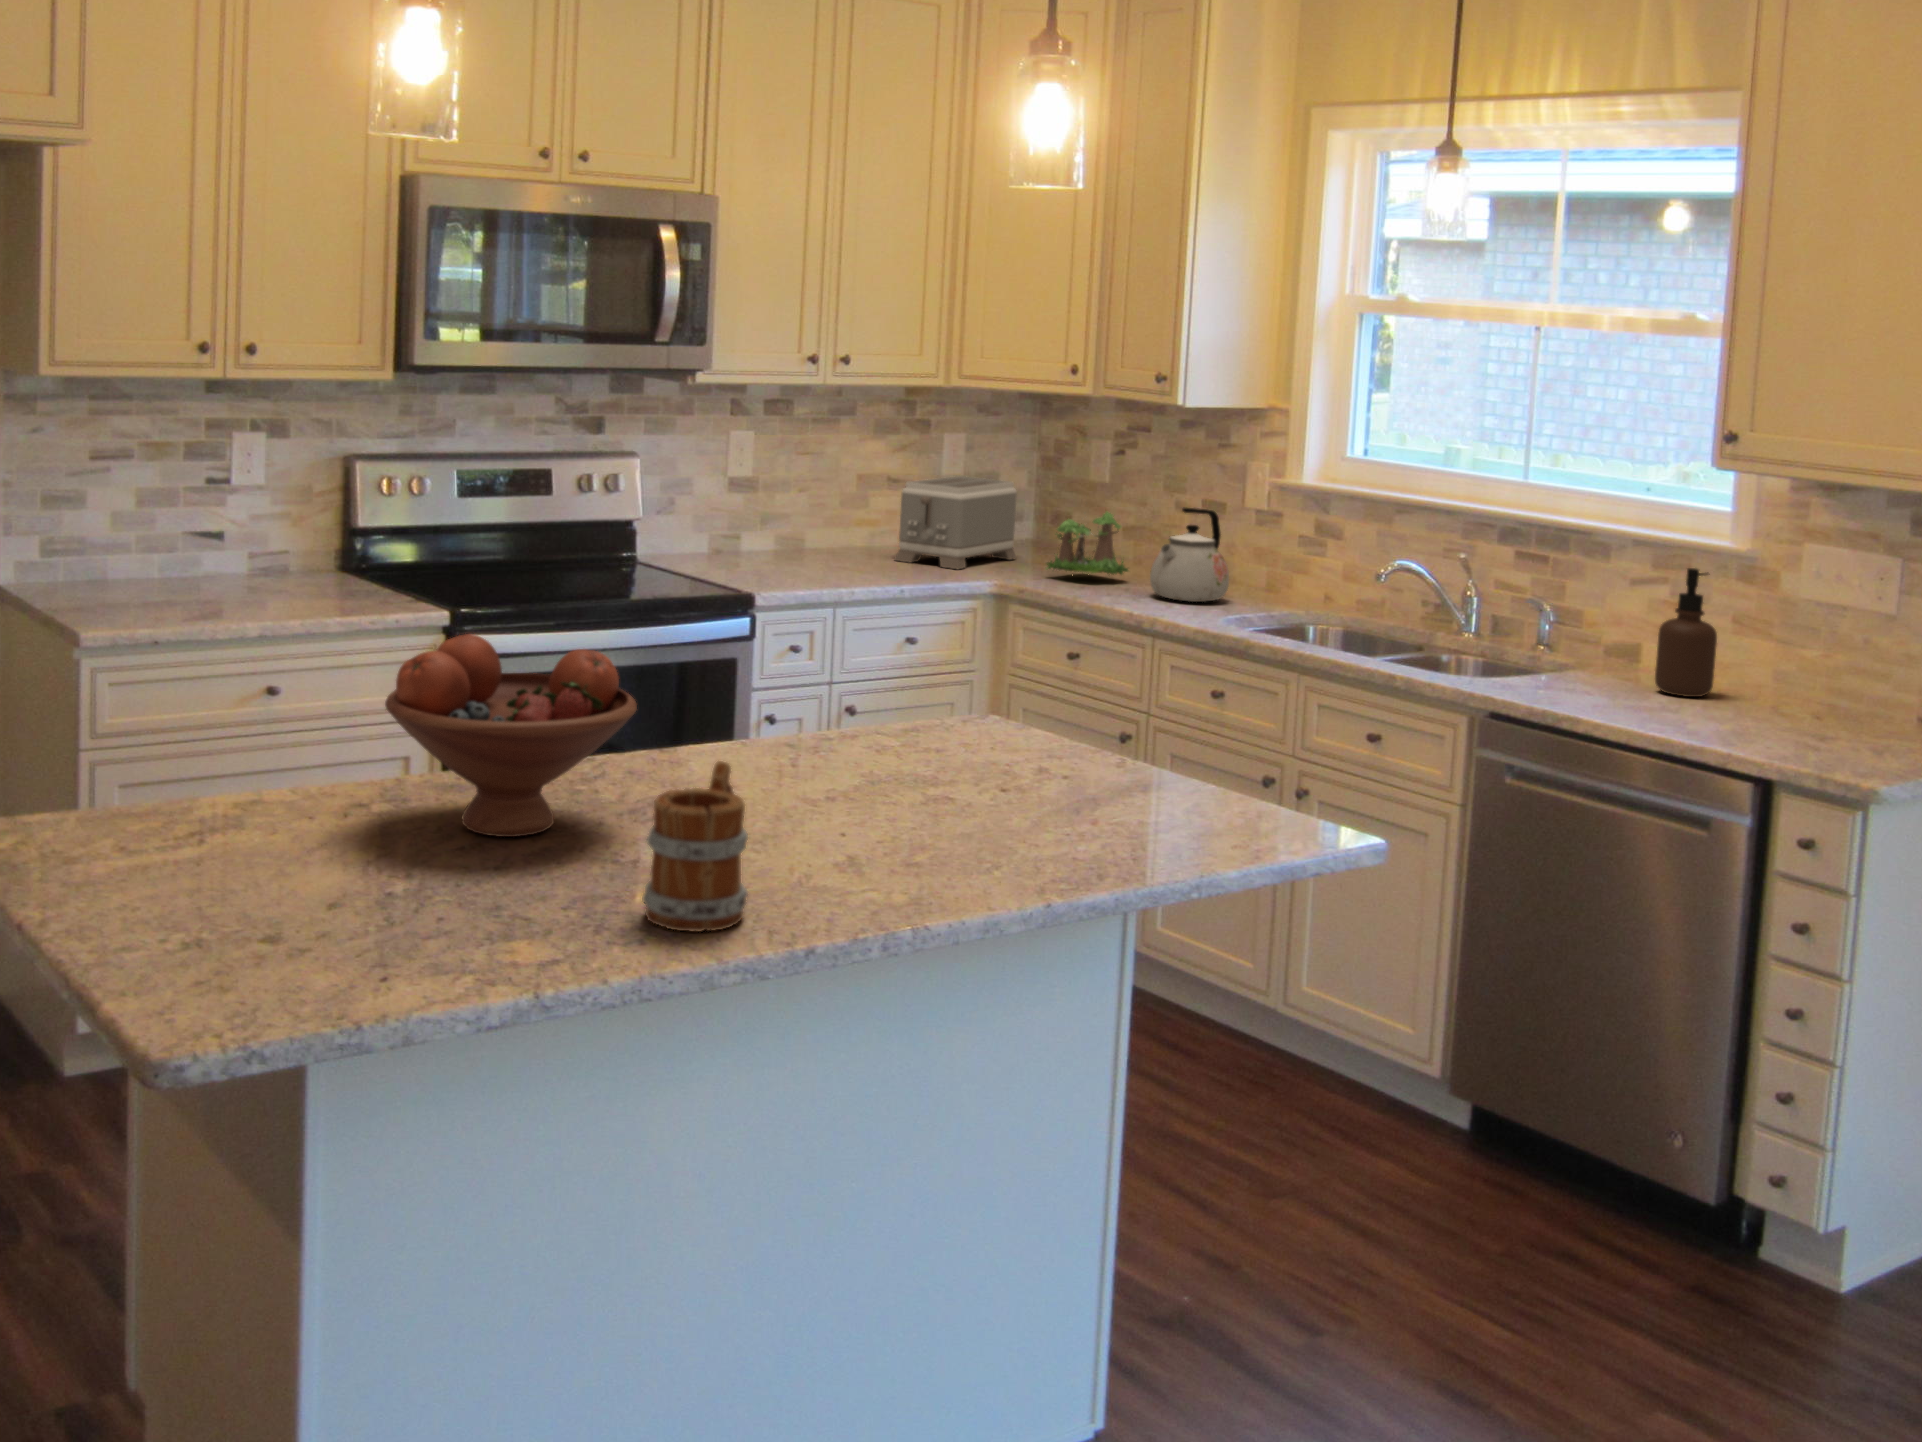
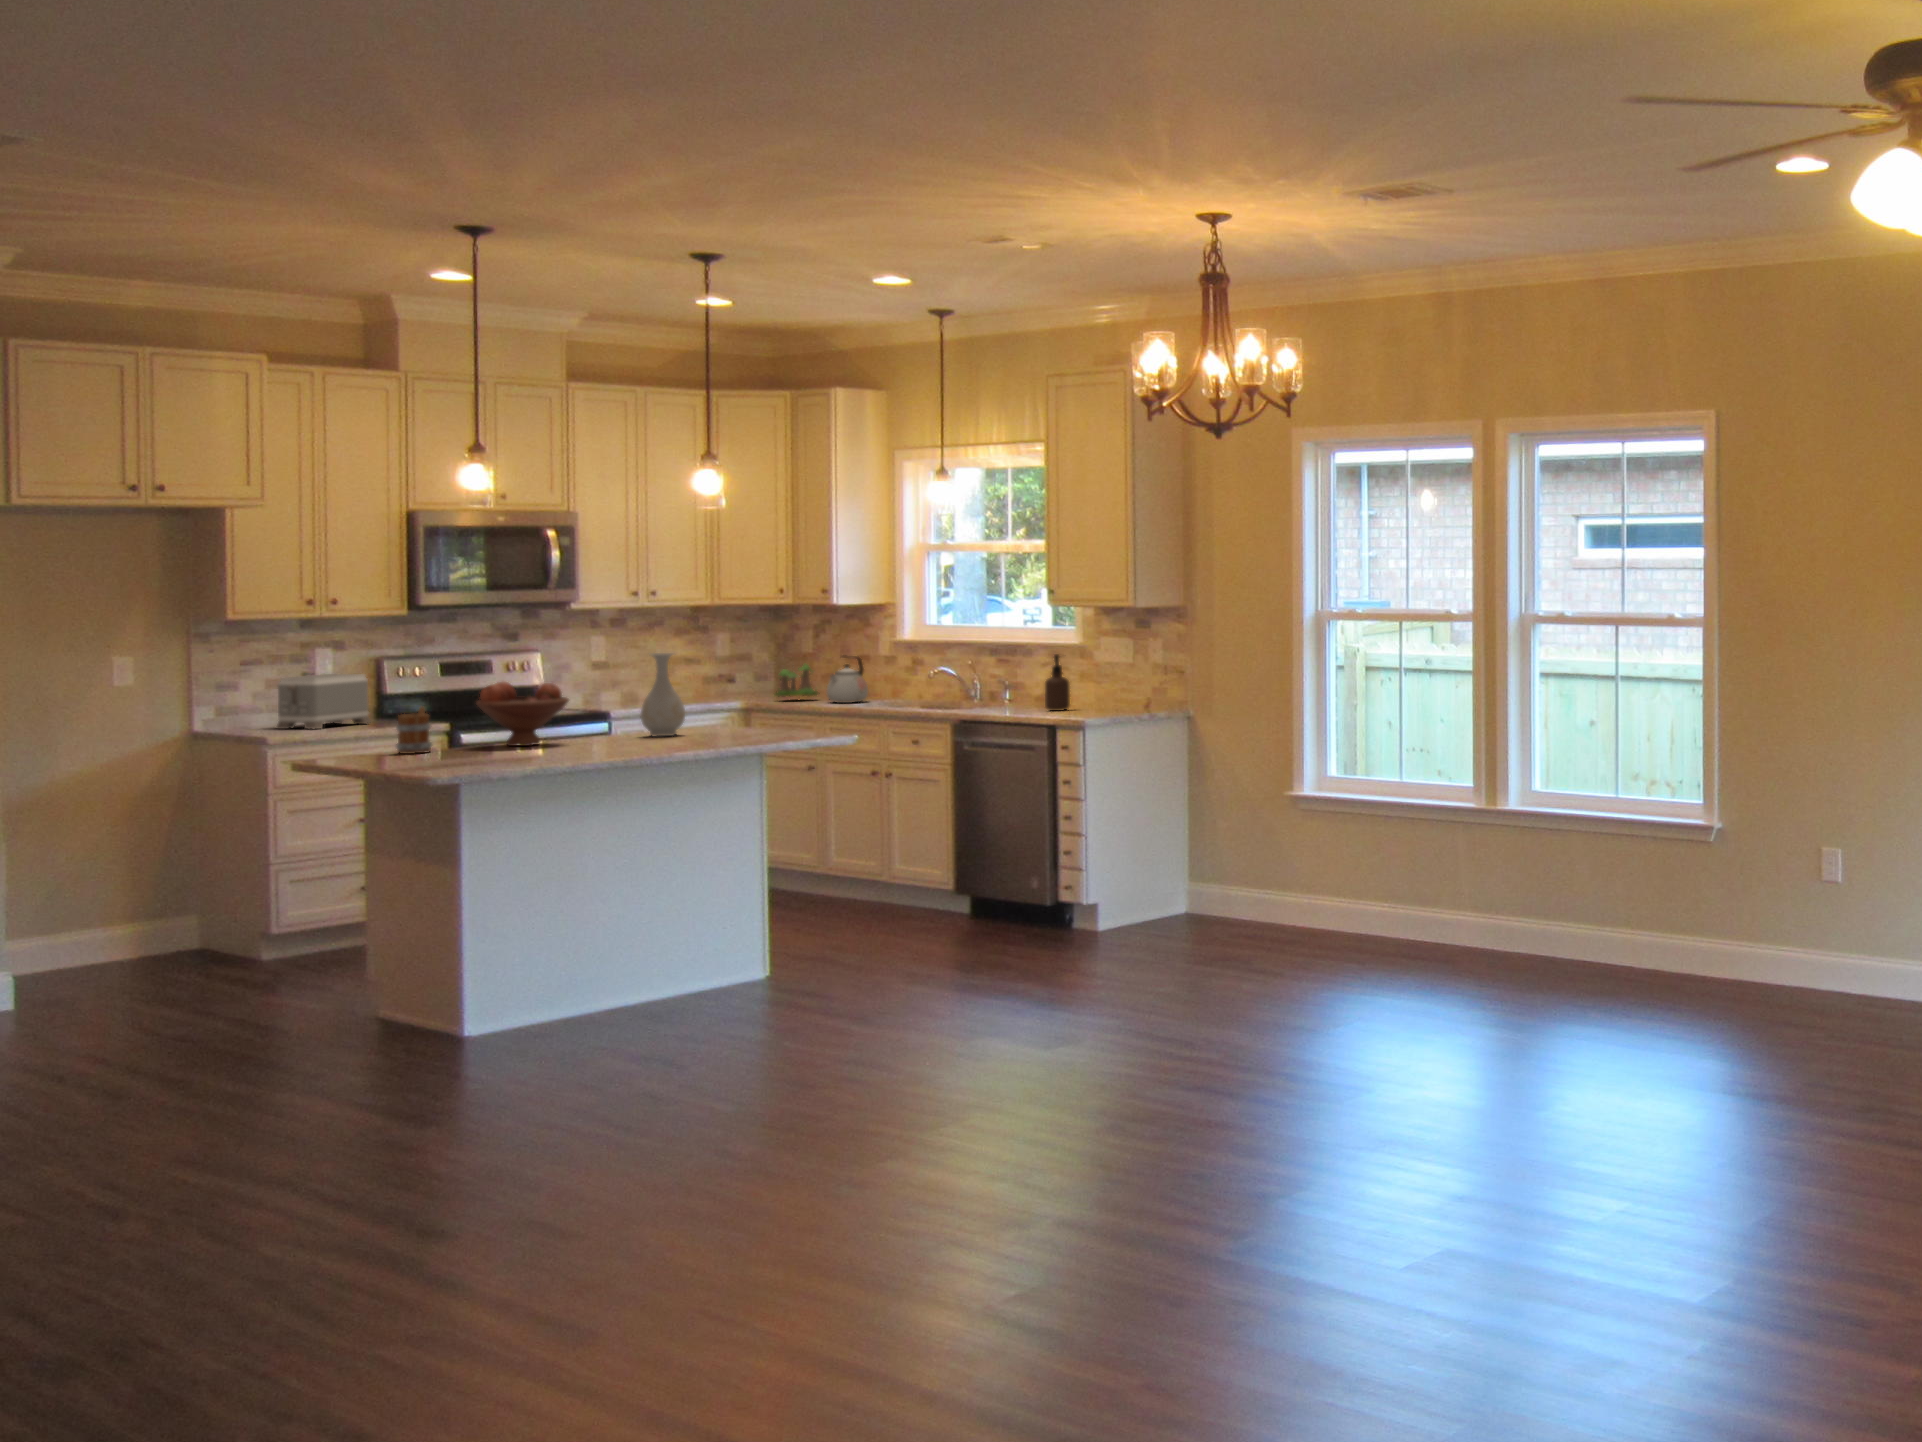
toaster: present [894,476,1017,569] -> present [276,674,371,729]
vase: none [822,570,938,808] -> present [641,653,685,737]
mug: present [642,761,748,932] -> present [396,707,432,754]

